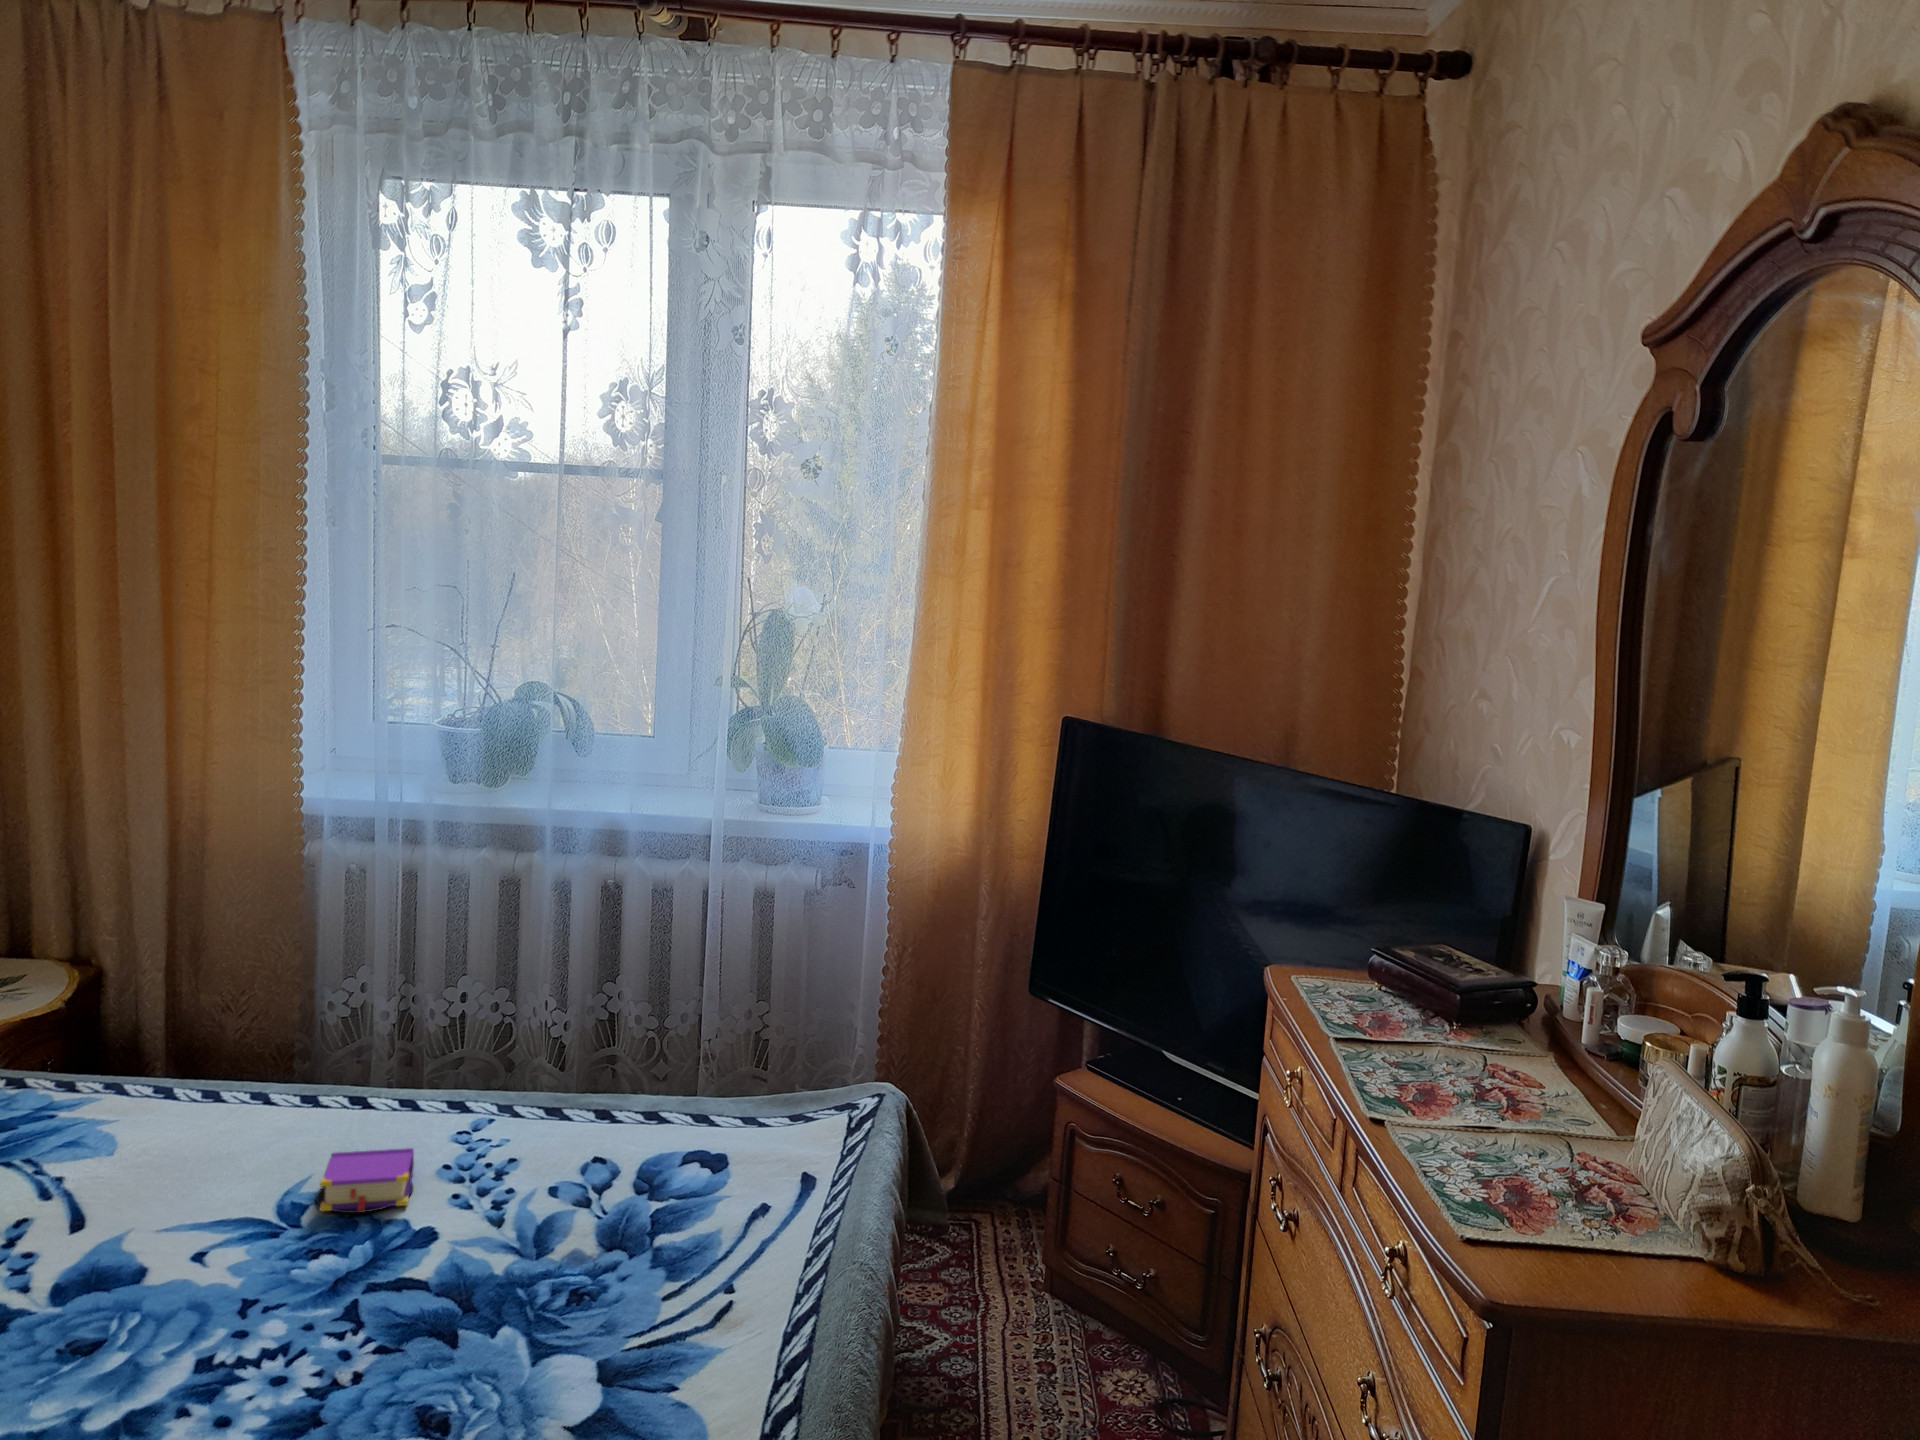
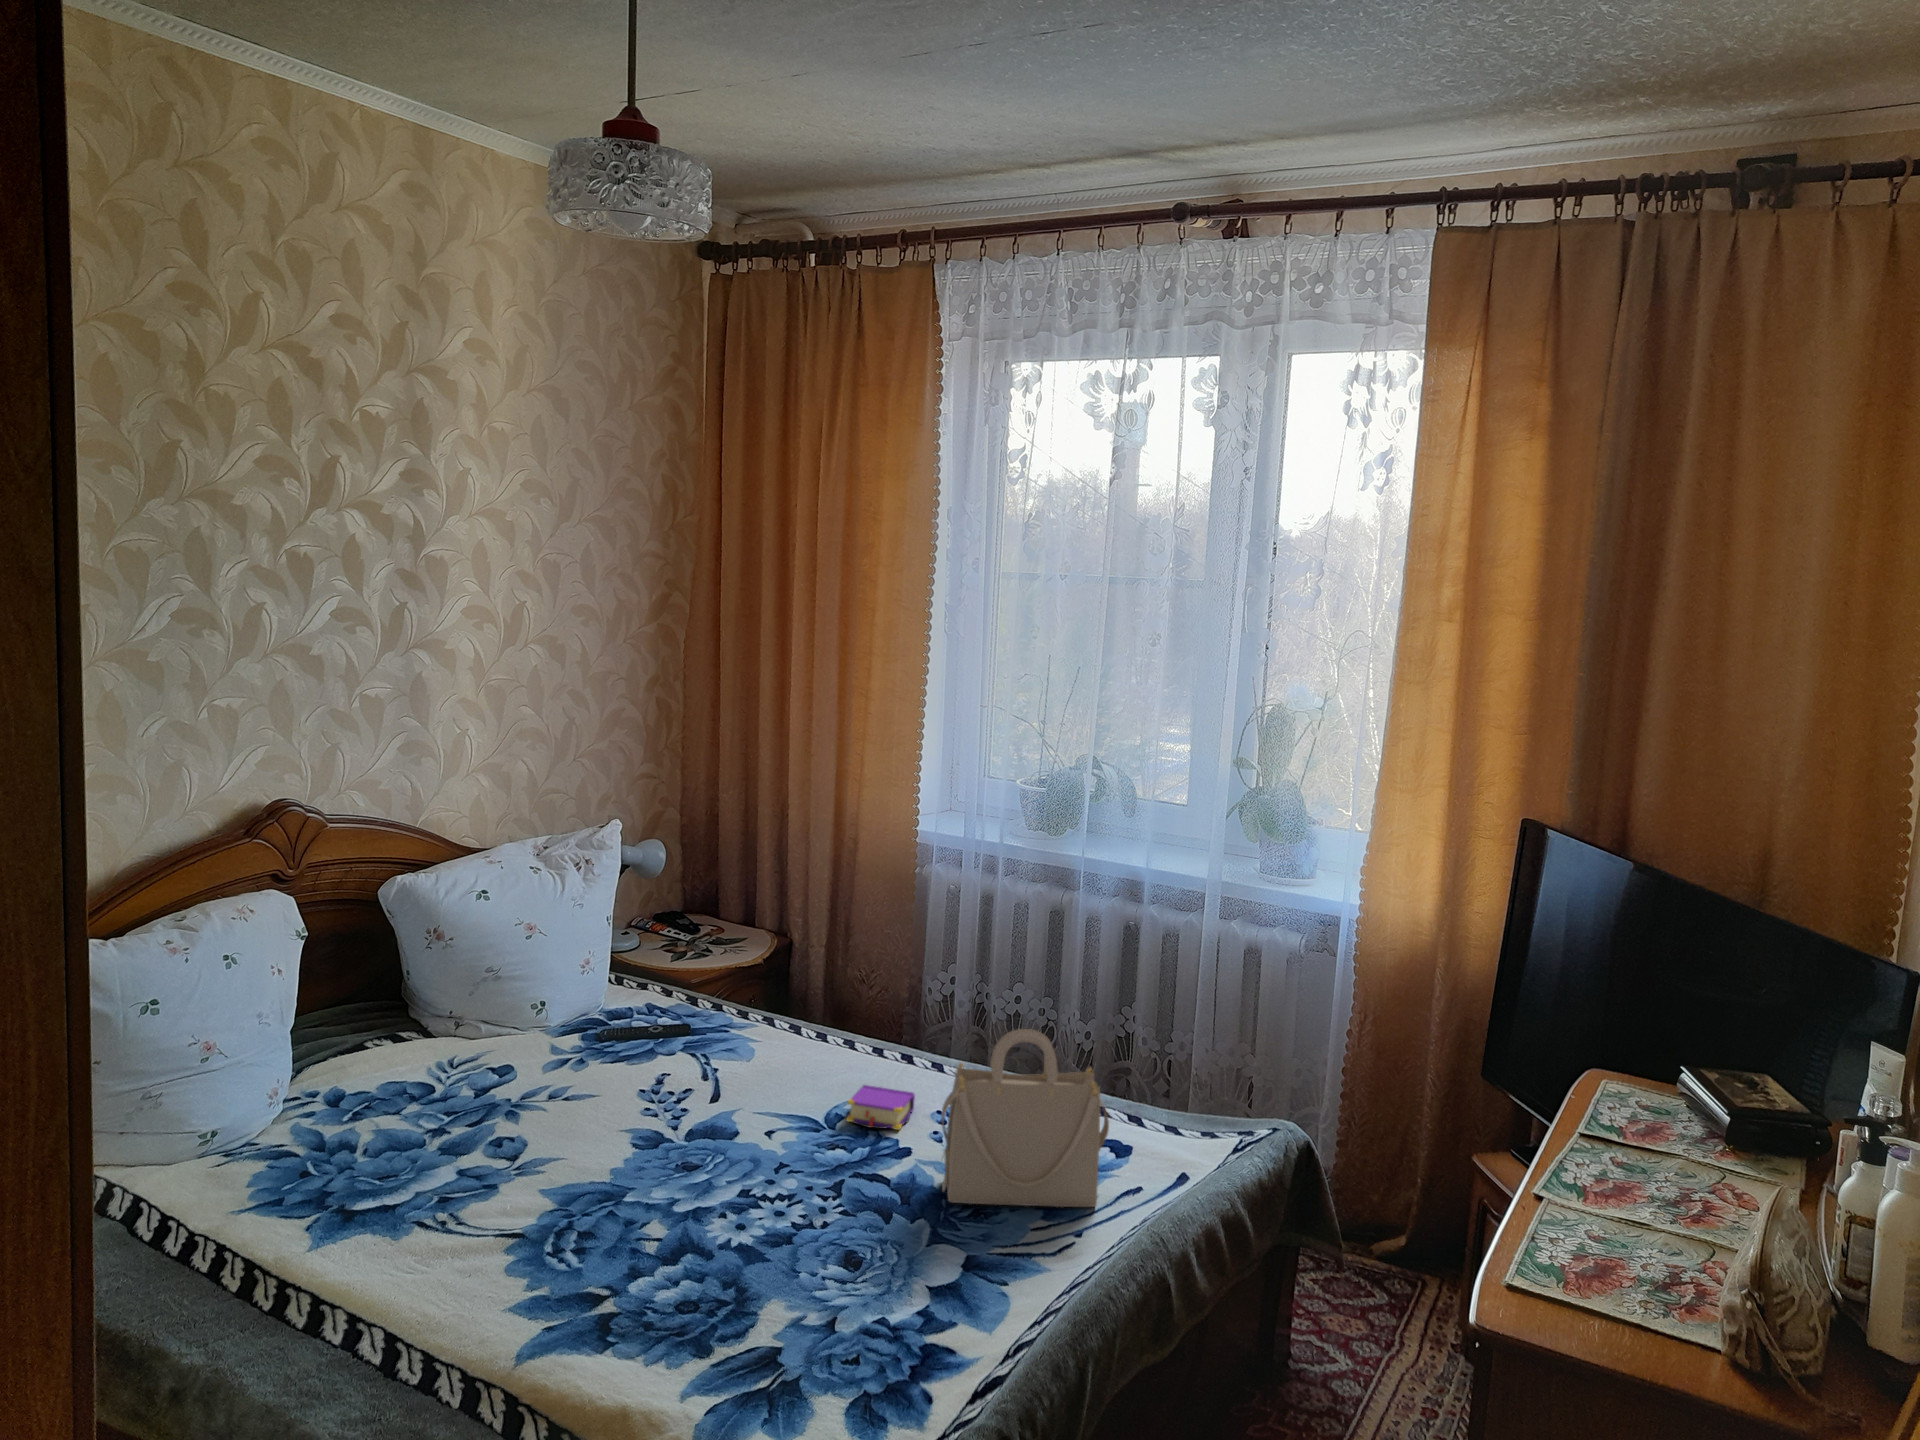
handbag: none [505,1032,732,1292] -> present [941,1029,1109,1207]

